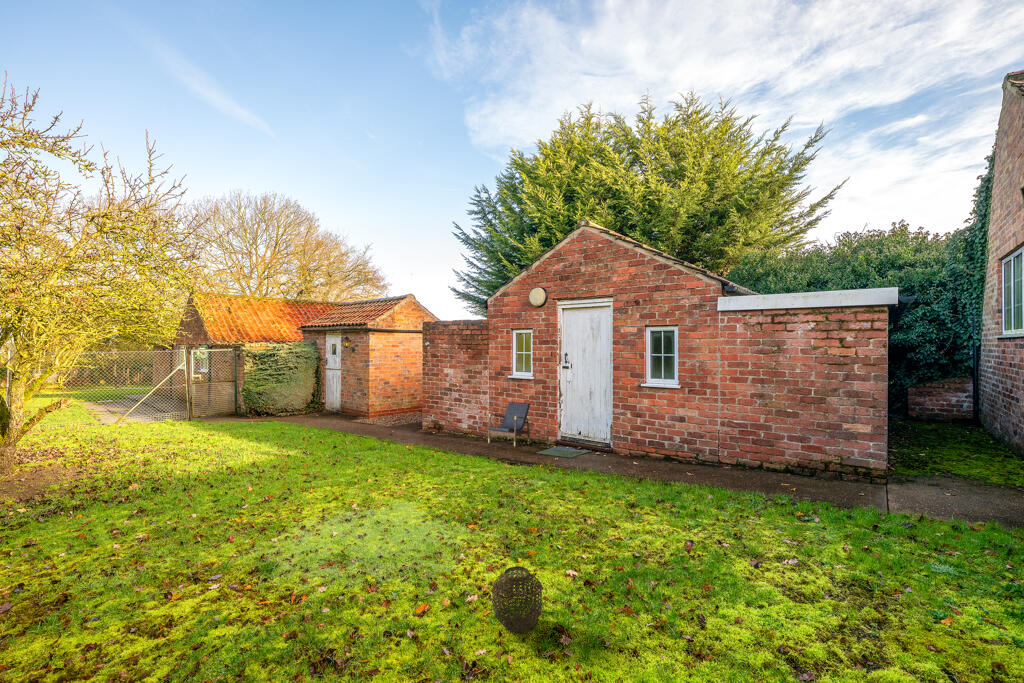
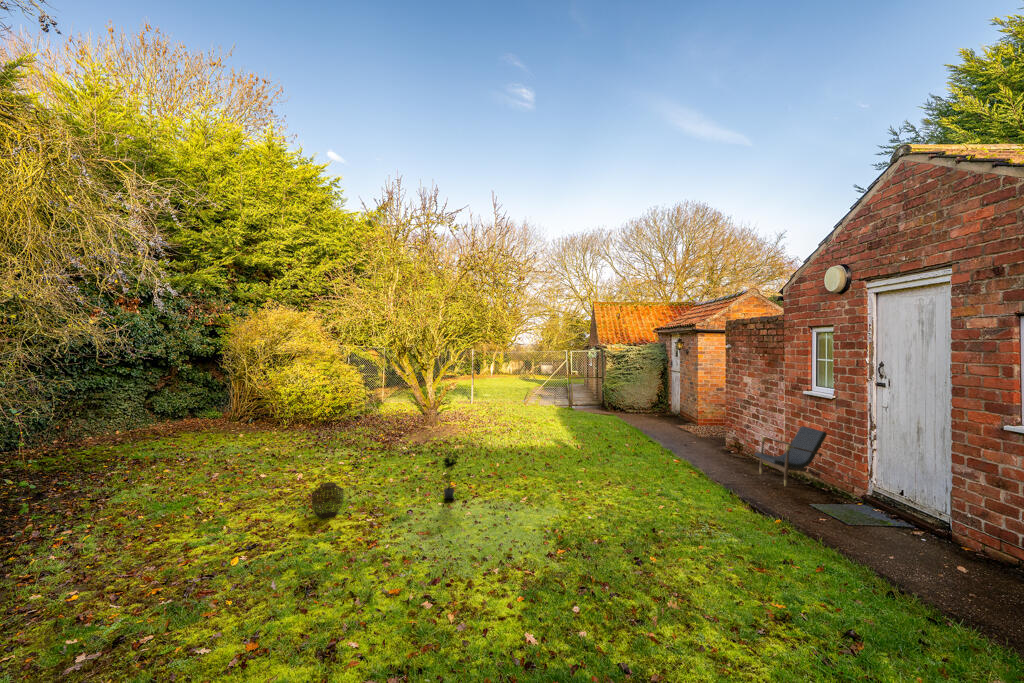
potted plant: none [290,478,319,542] -> present [442,454,460,499]
woven basket: present [492,566,542,633] -> present [312,482,343,518]

